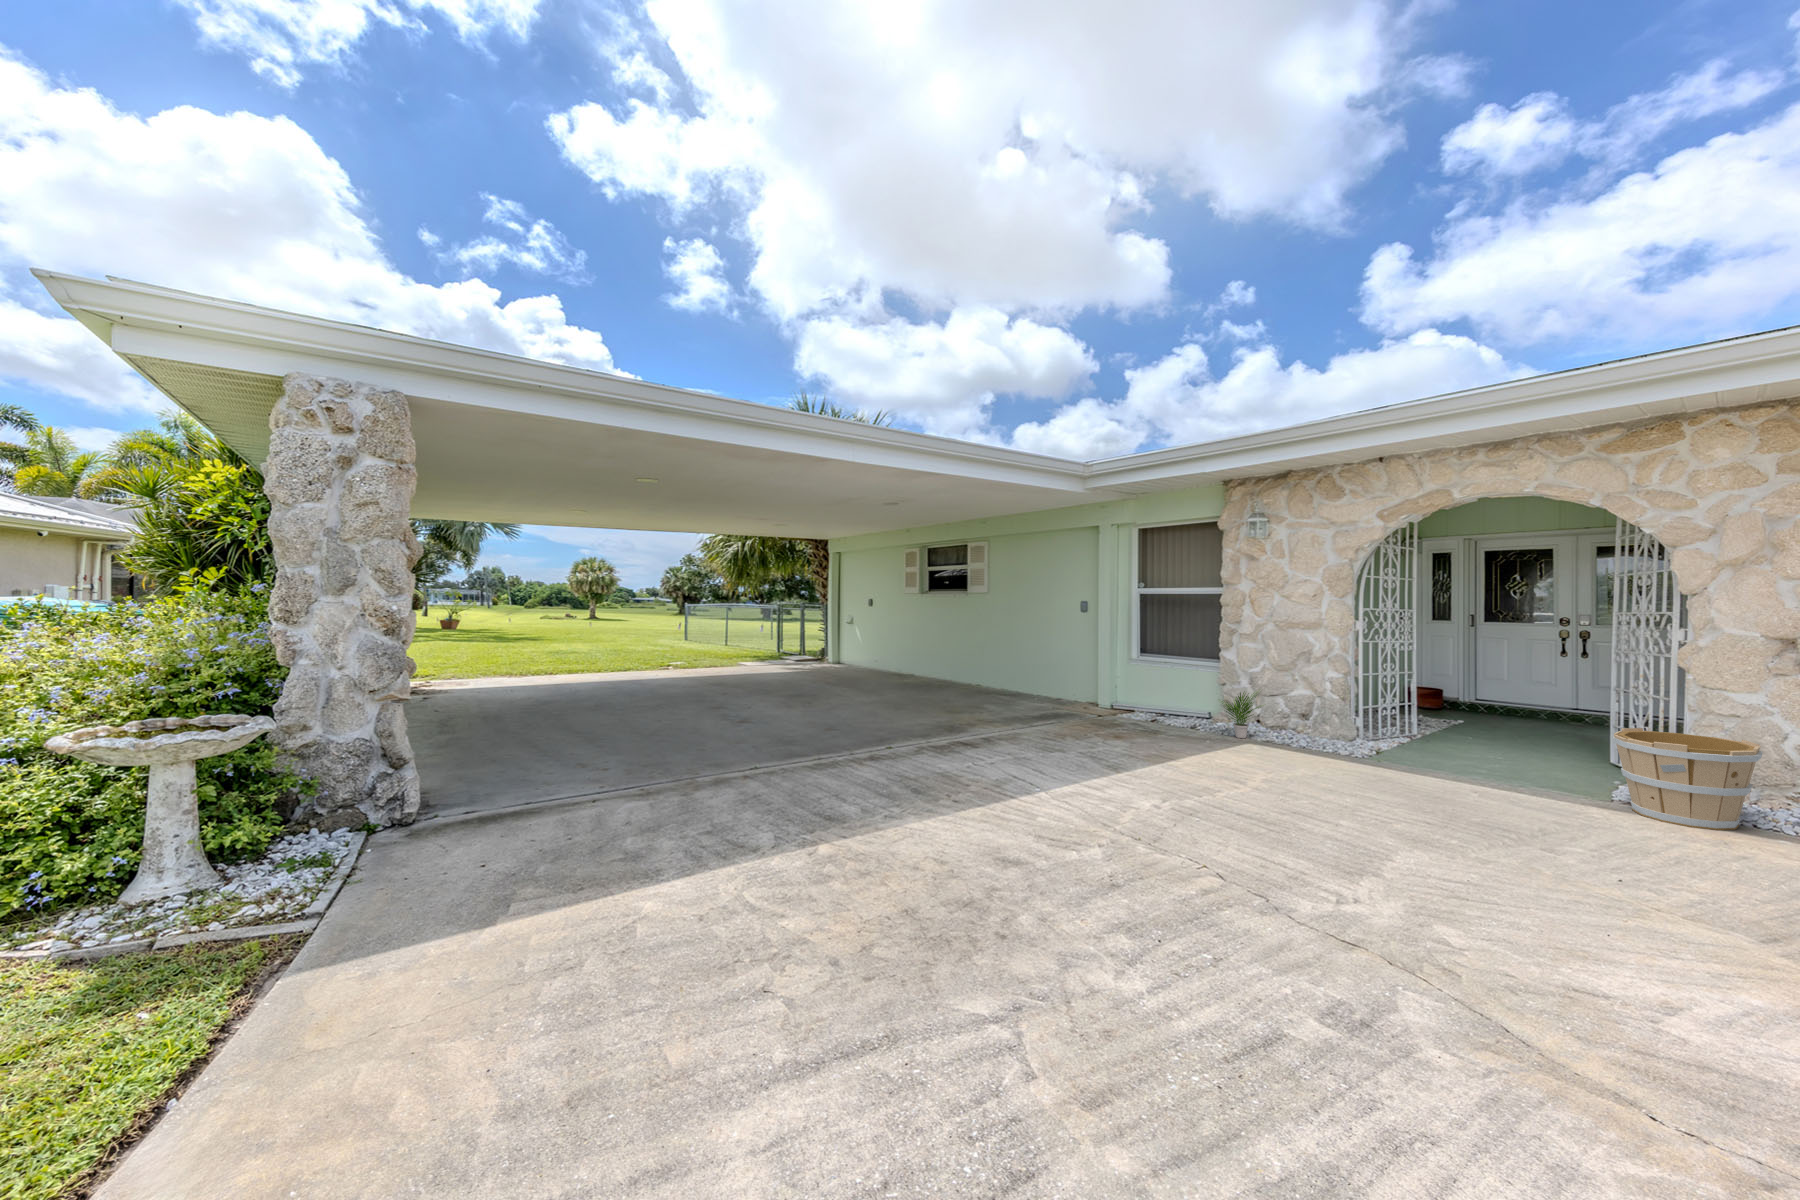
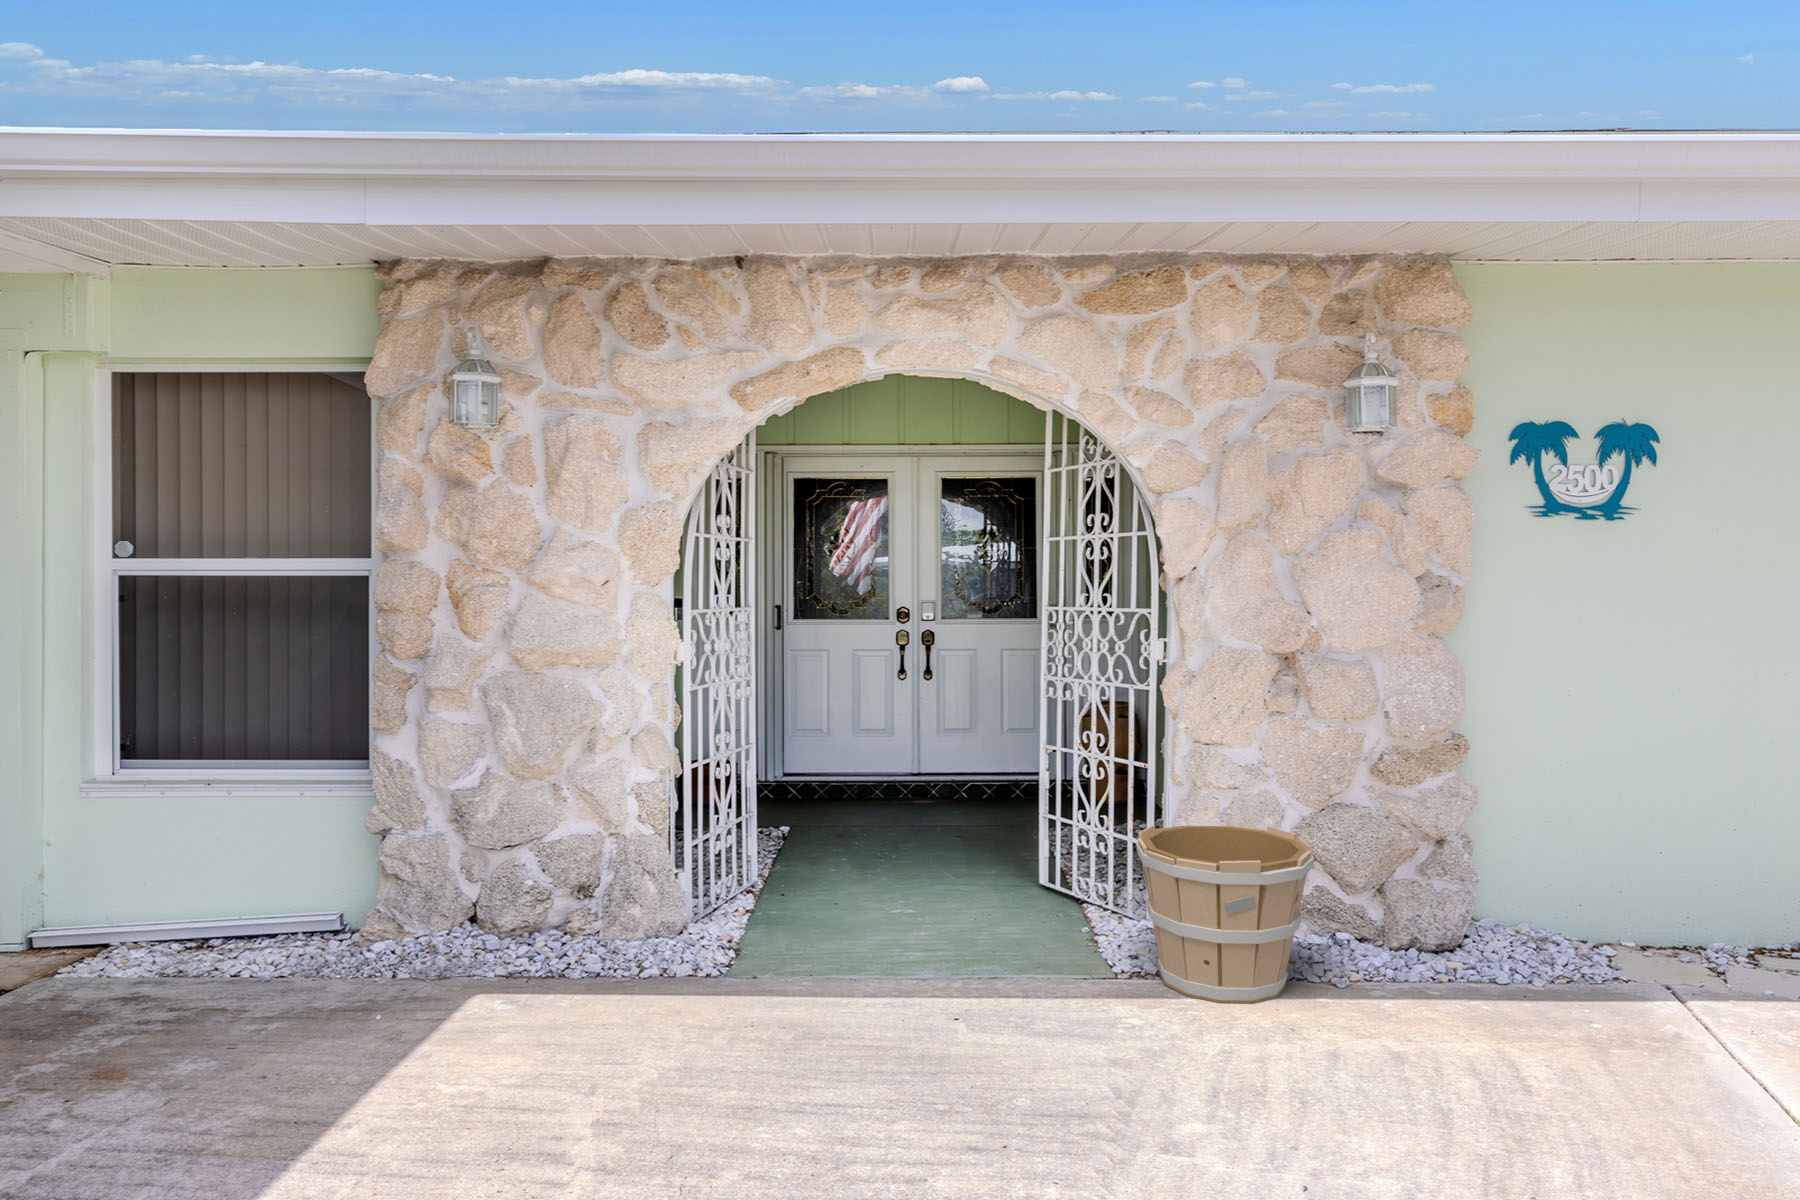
potted plant: present [1221,692,1258,738] -> none [363,832,501,982]

